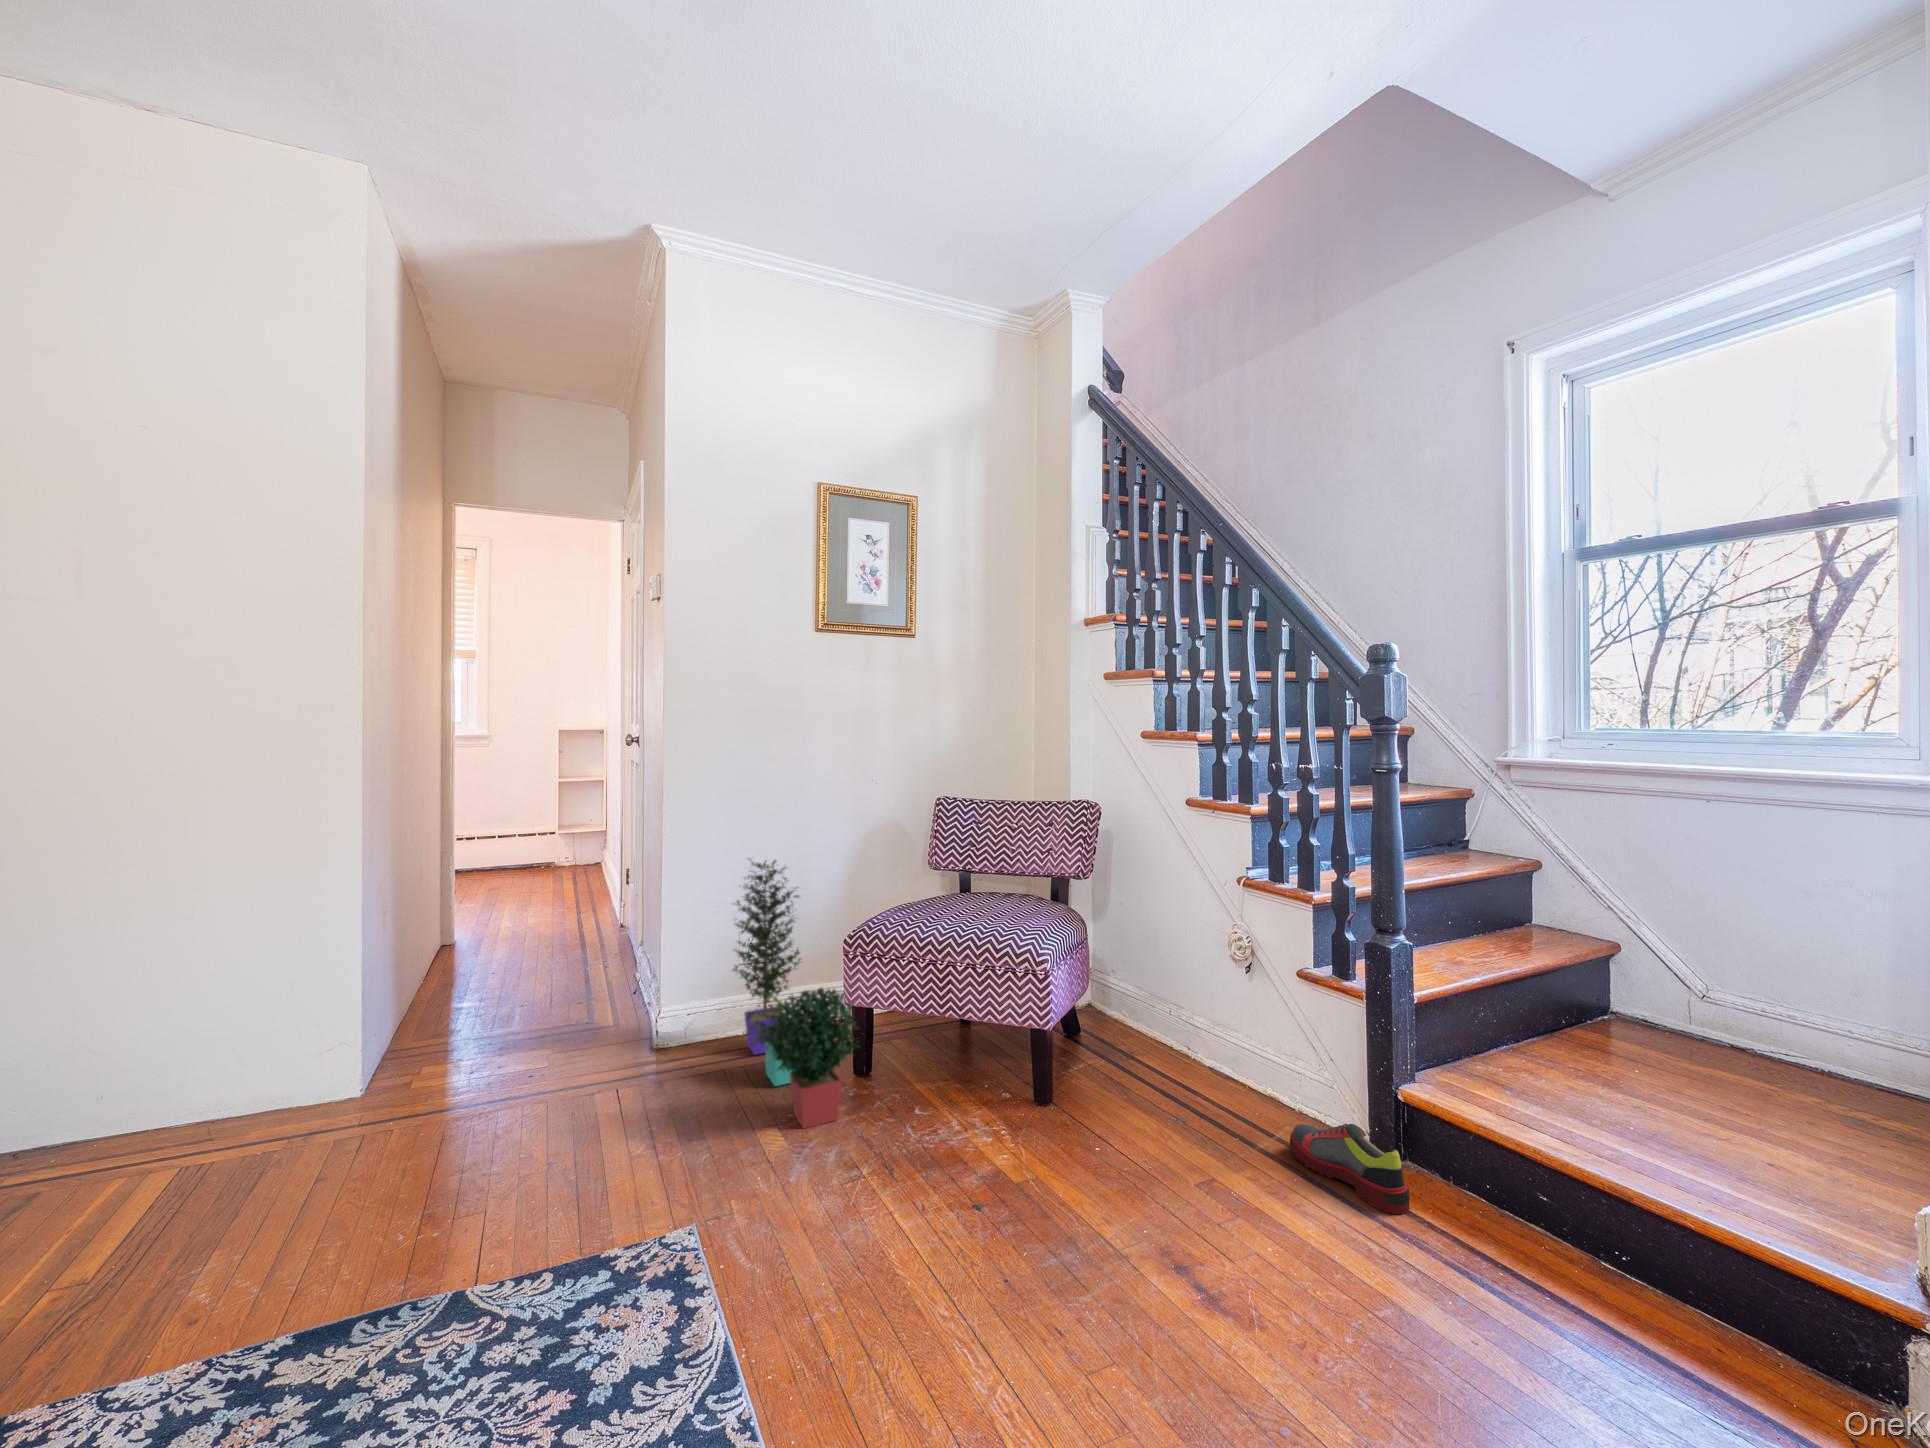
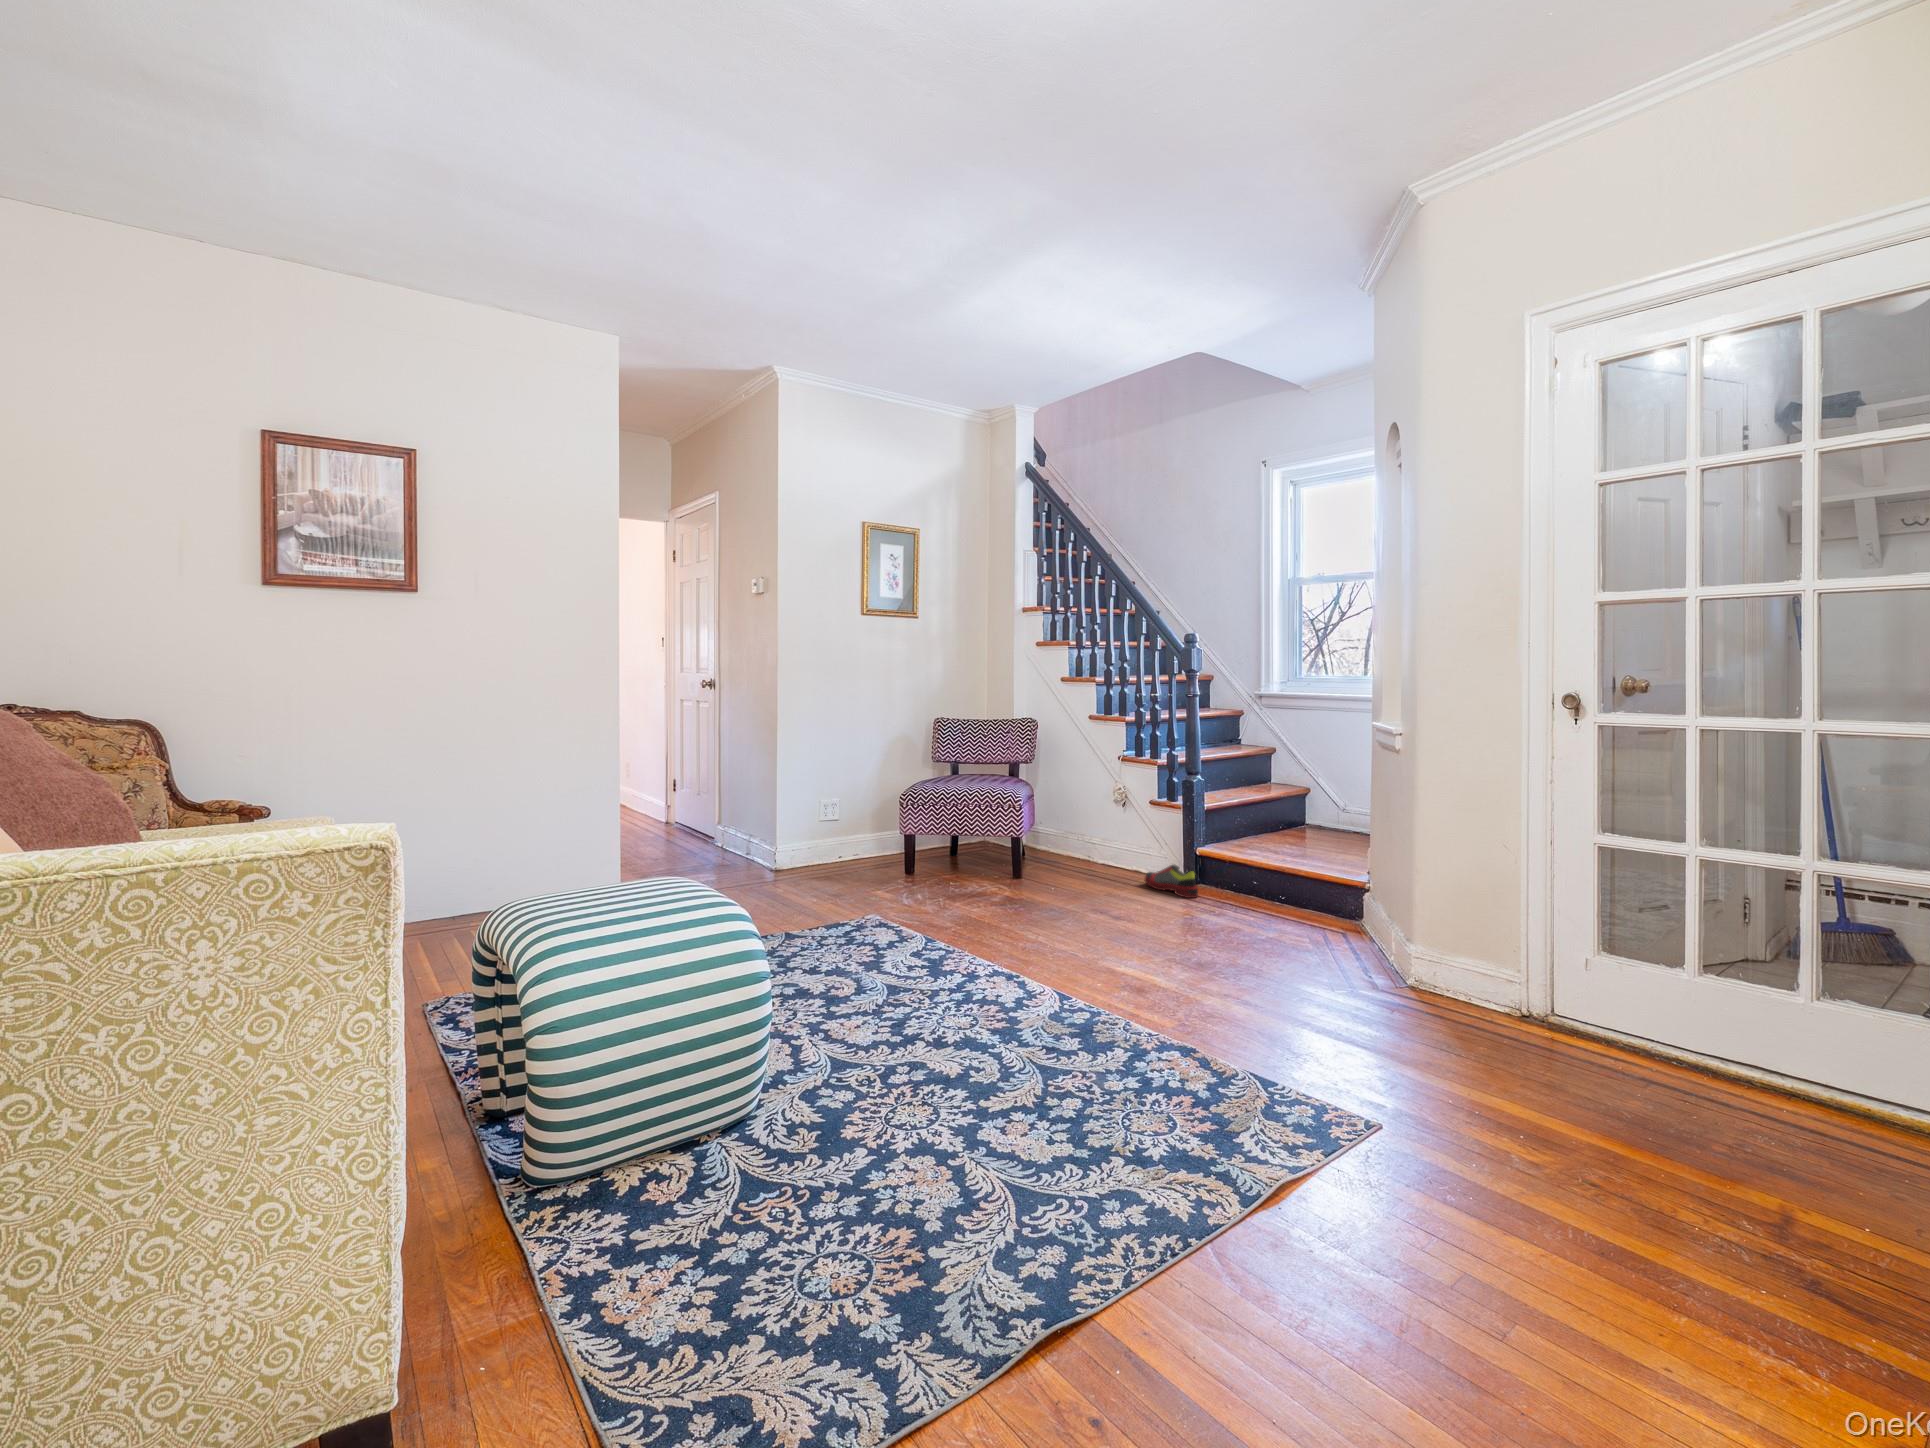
potted plant: present [733,859,859,1128] -> none [822,753,921,890]

